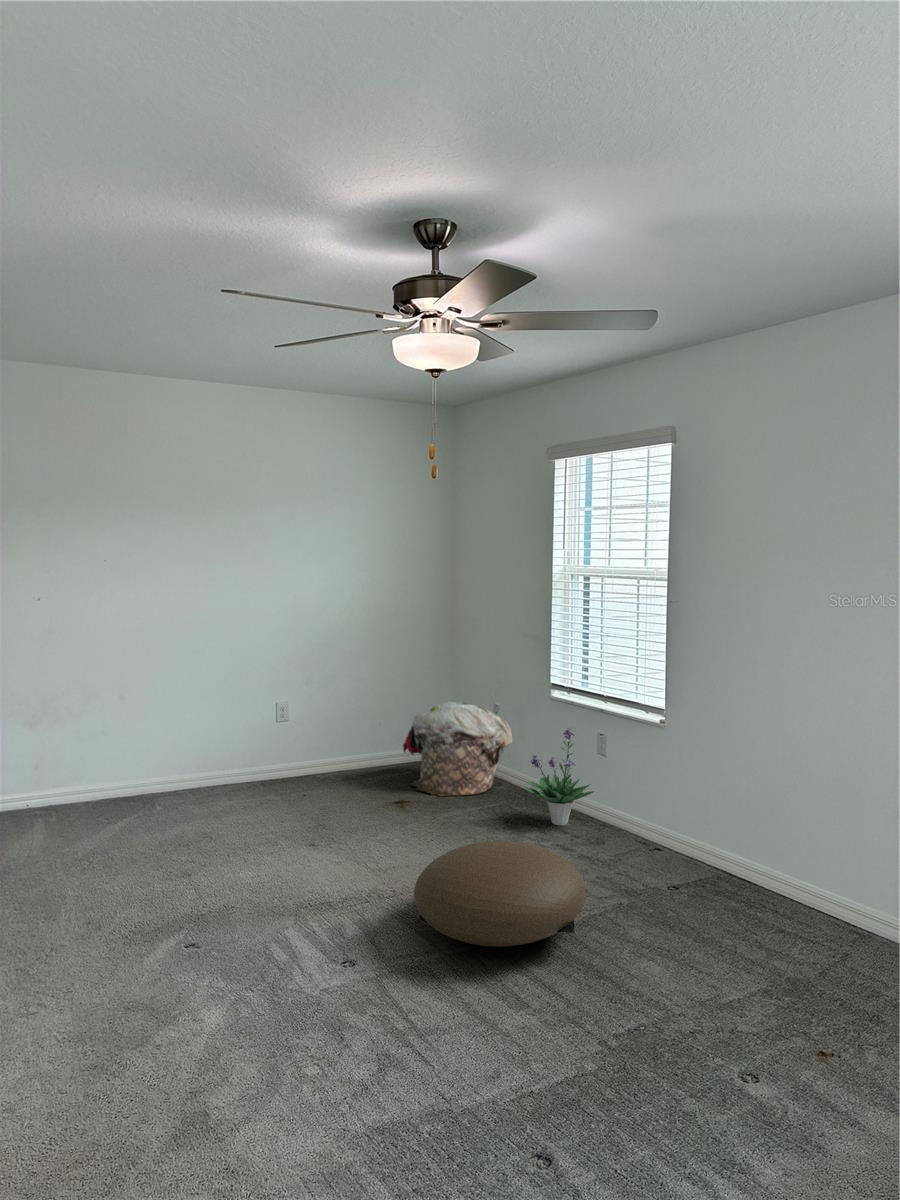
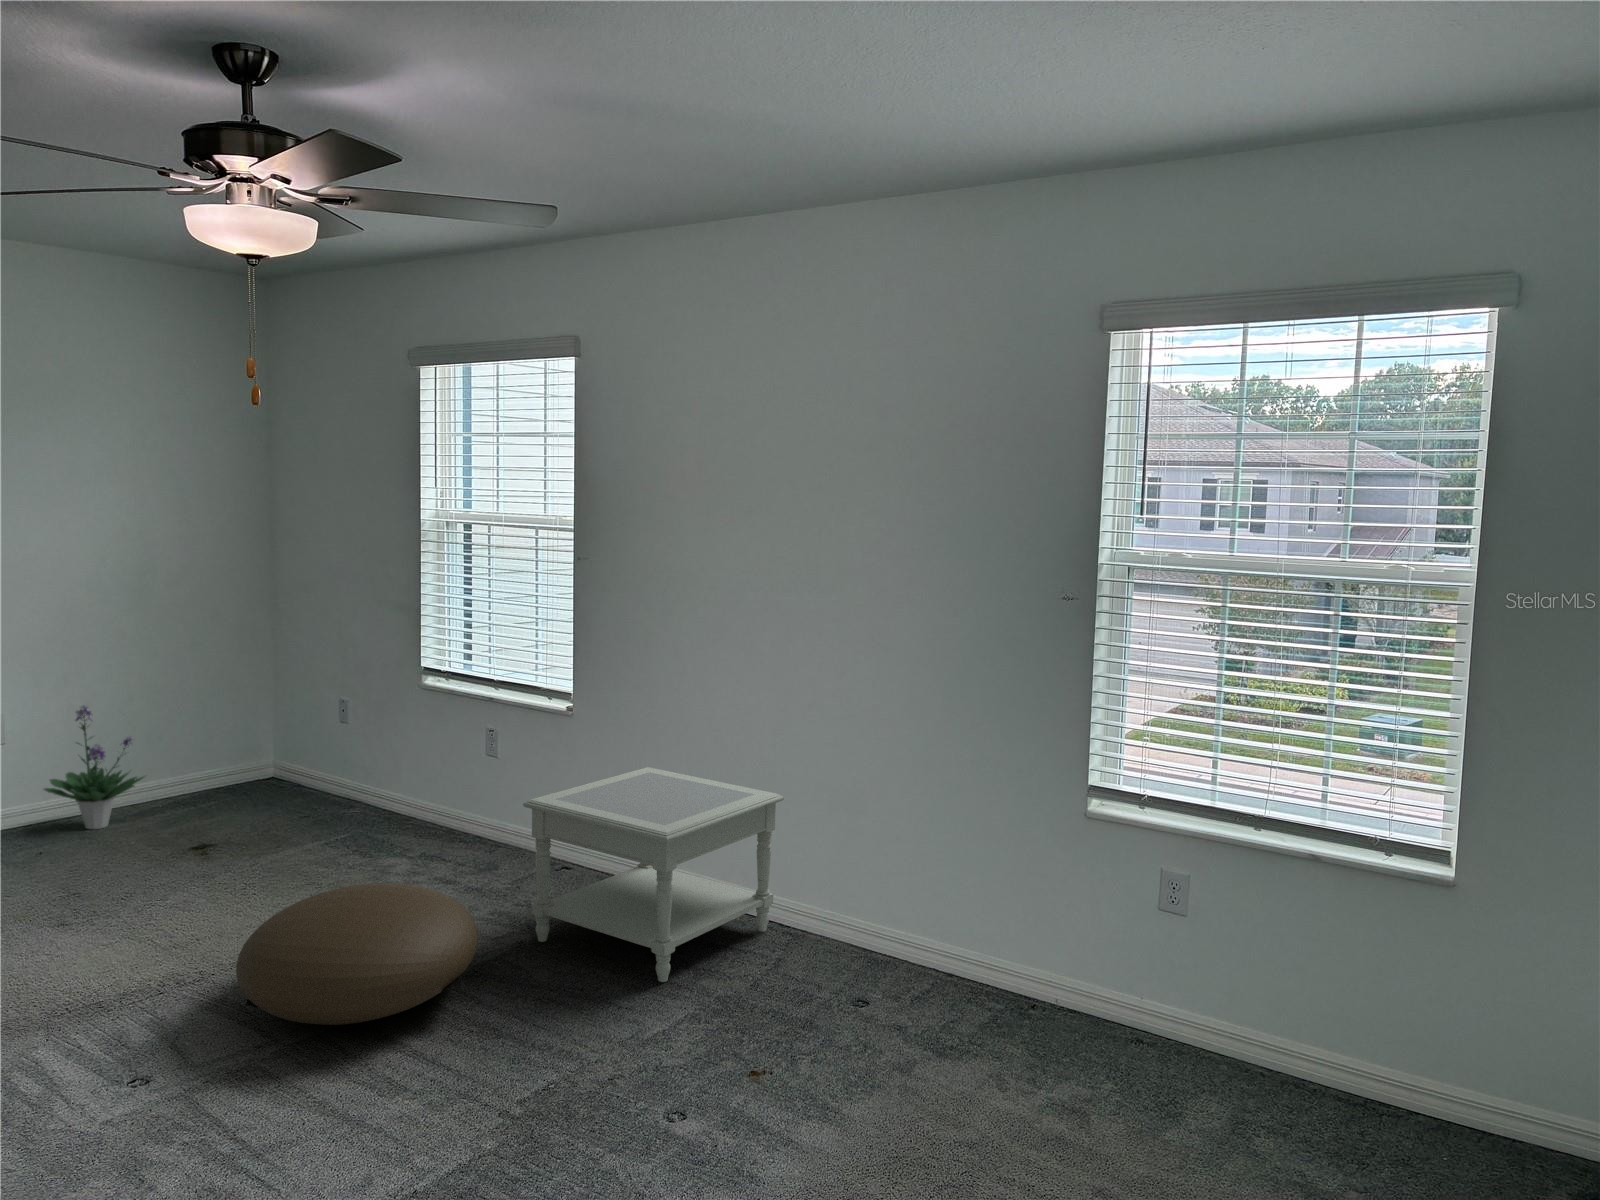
laundry basket: present [403,701,512,796] -> none [199,698,367,834]
potted plant: present [524,727,594,825] -> present [44,705,144,829]
side table: none [623,772,849,955] -> present [523,767,784,982]

